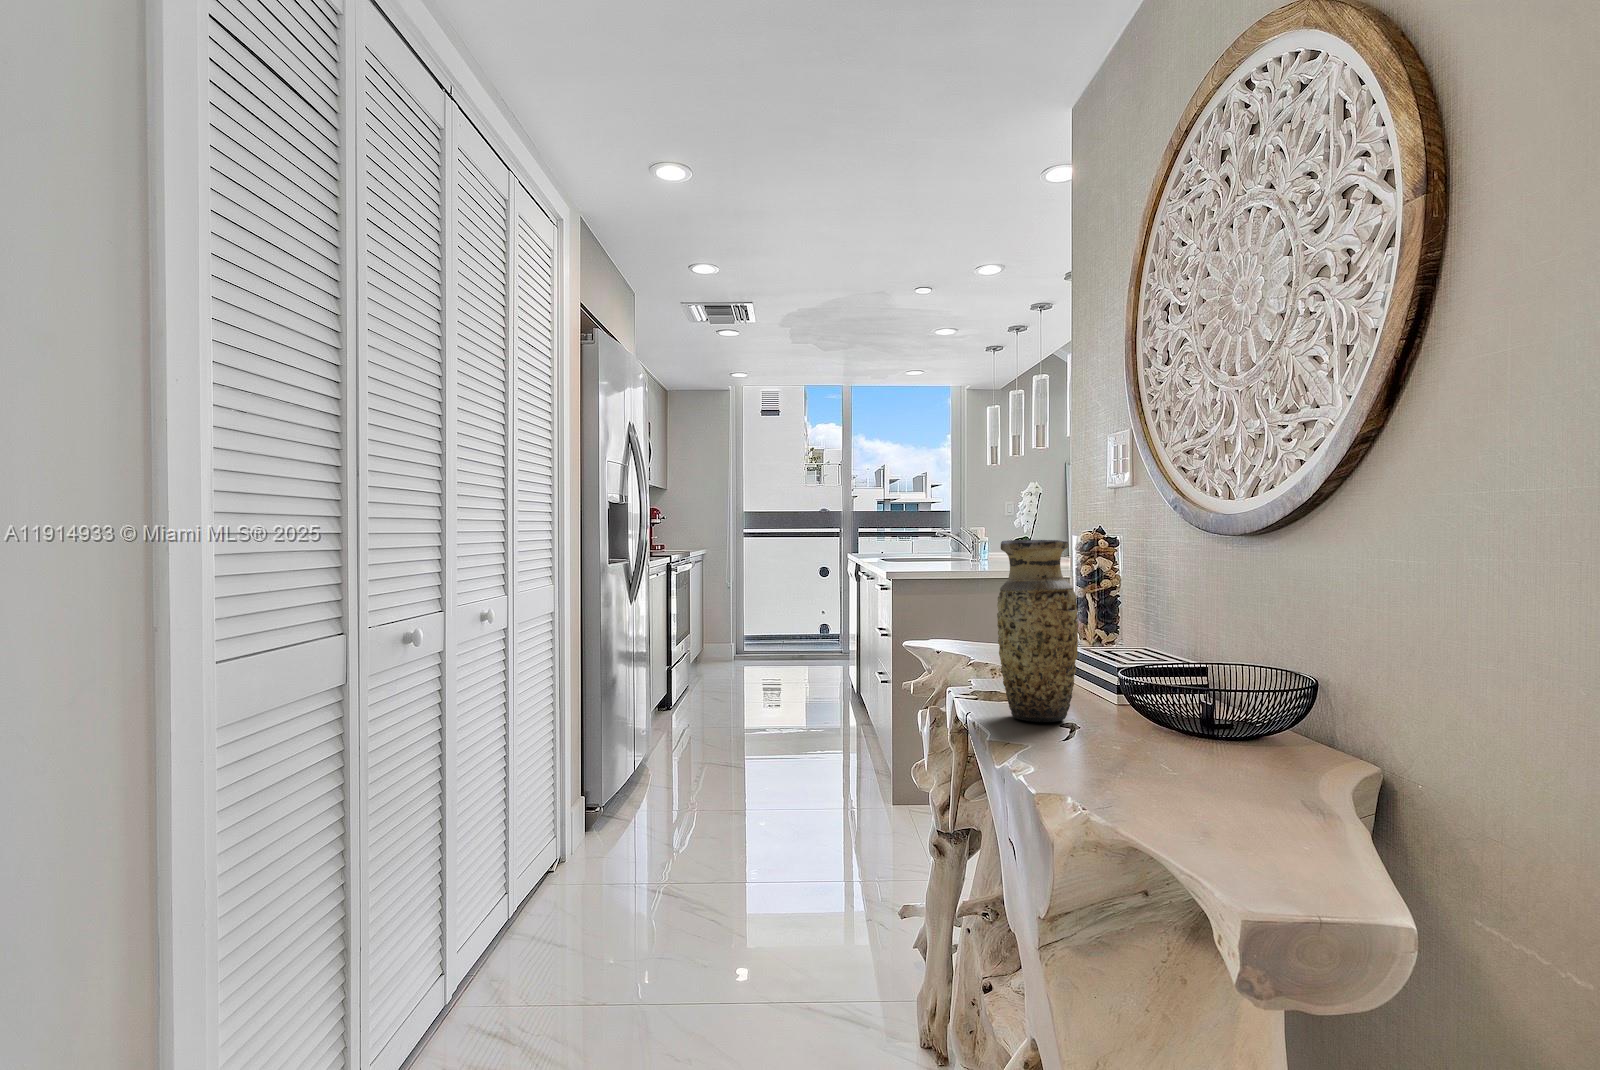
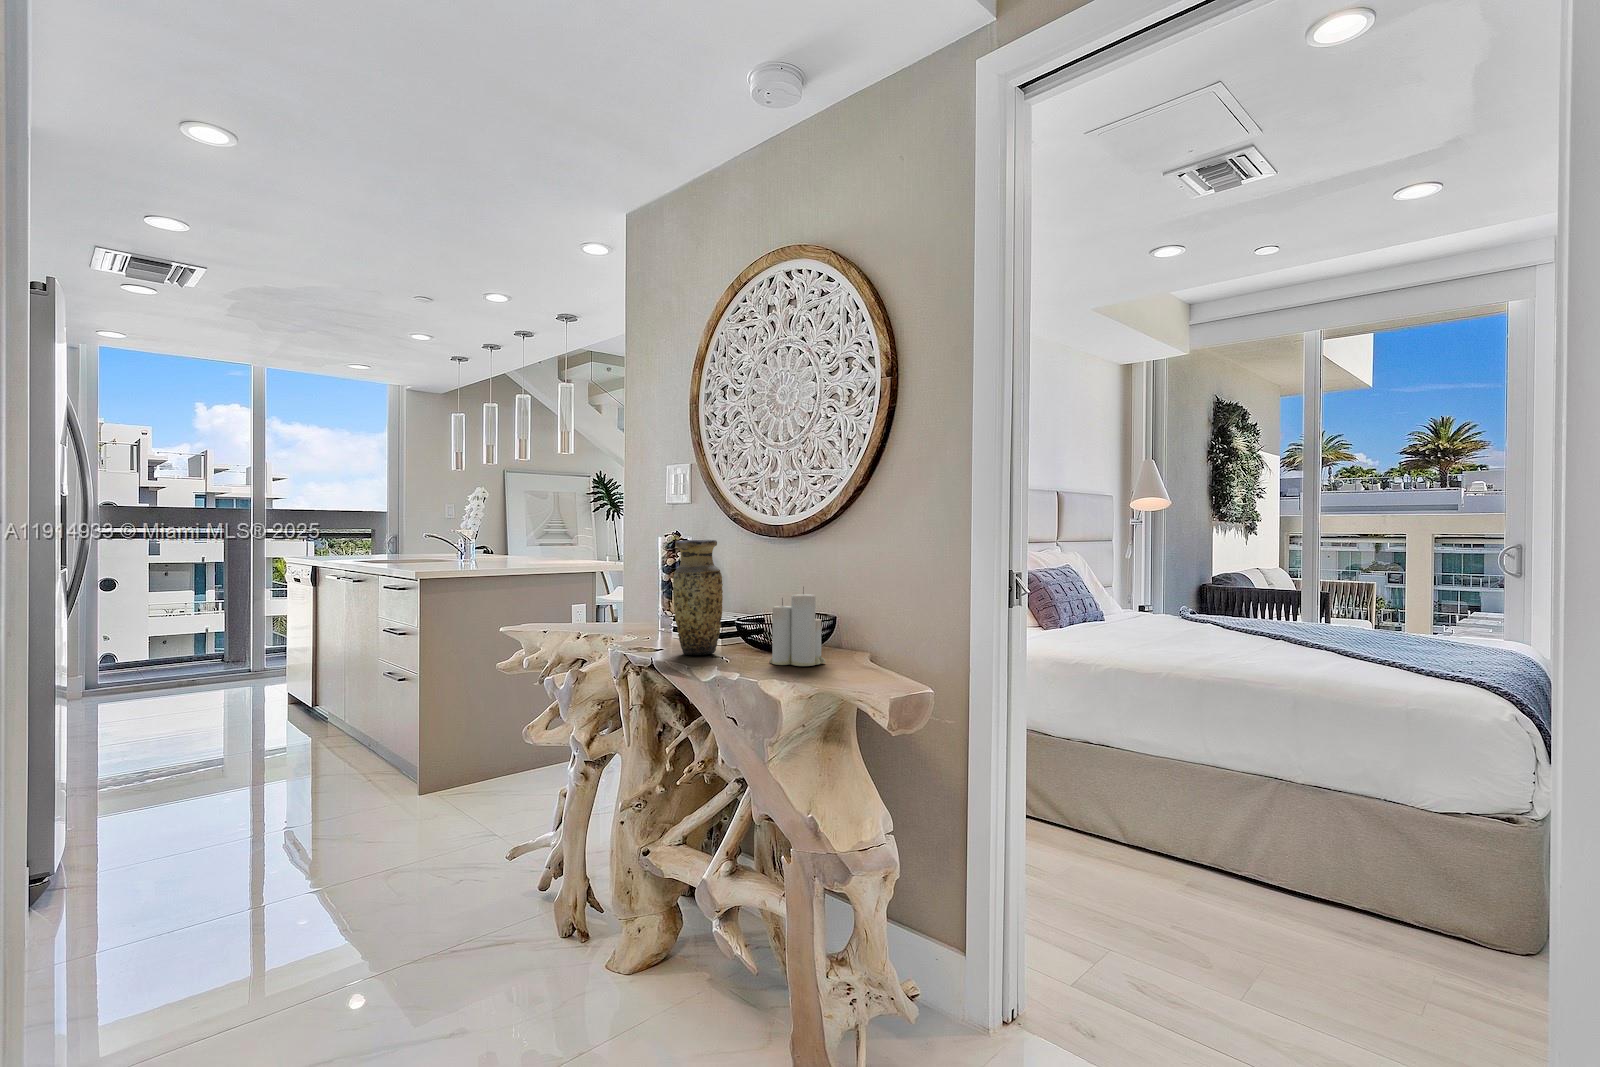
candle: none [1125,626,1235,778] -> present [769,587,825,666]

